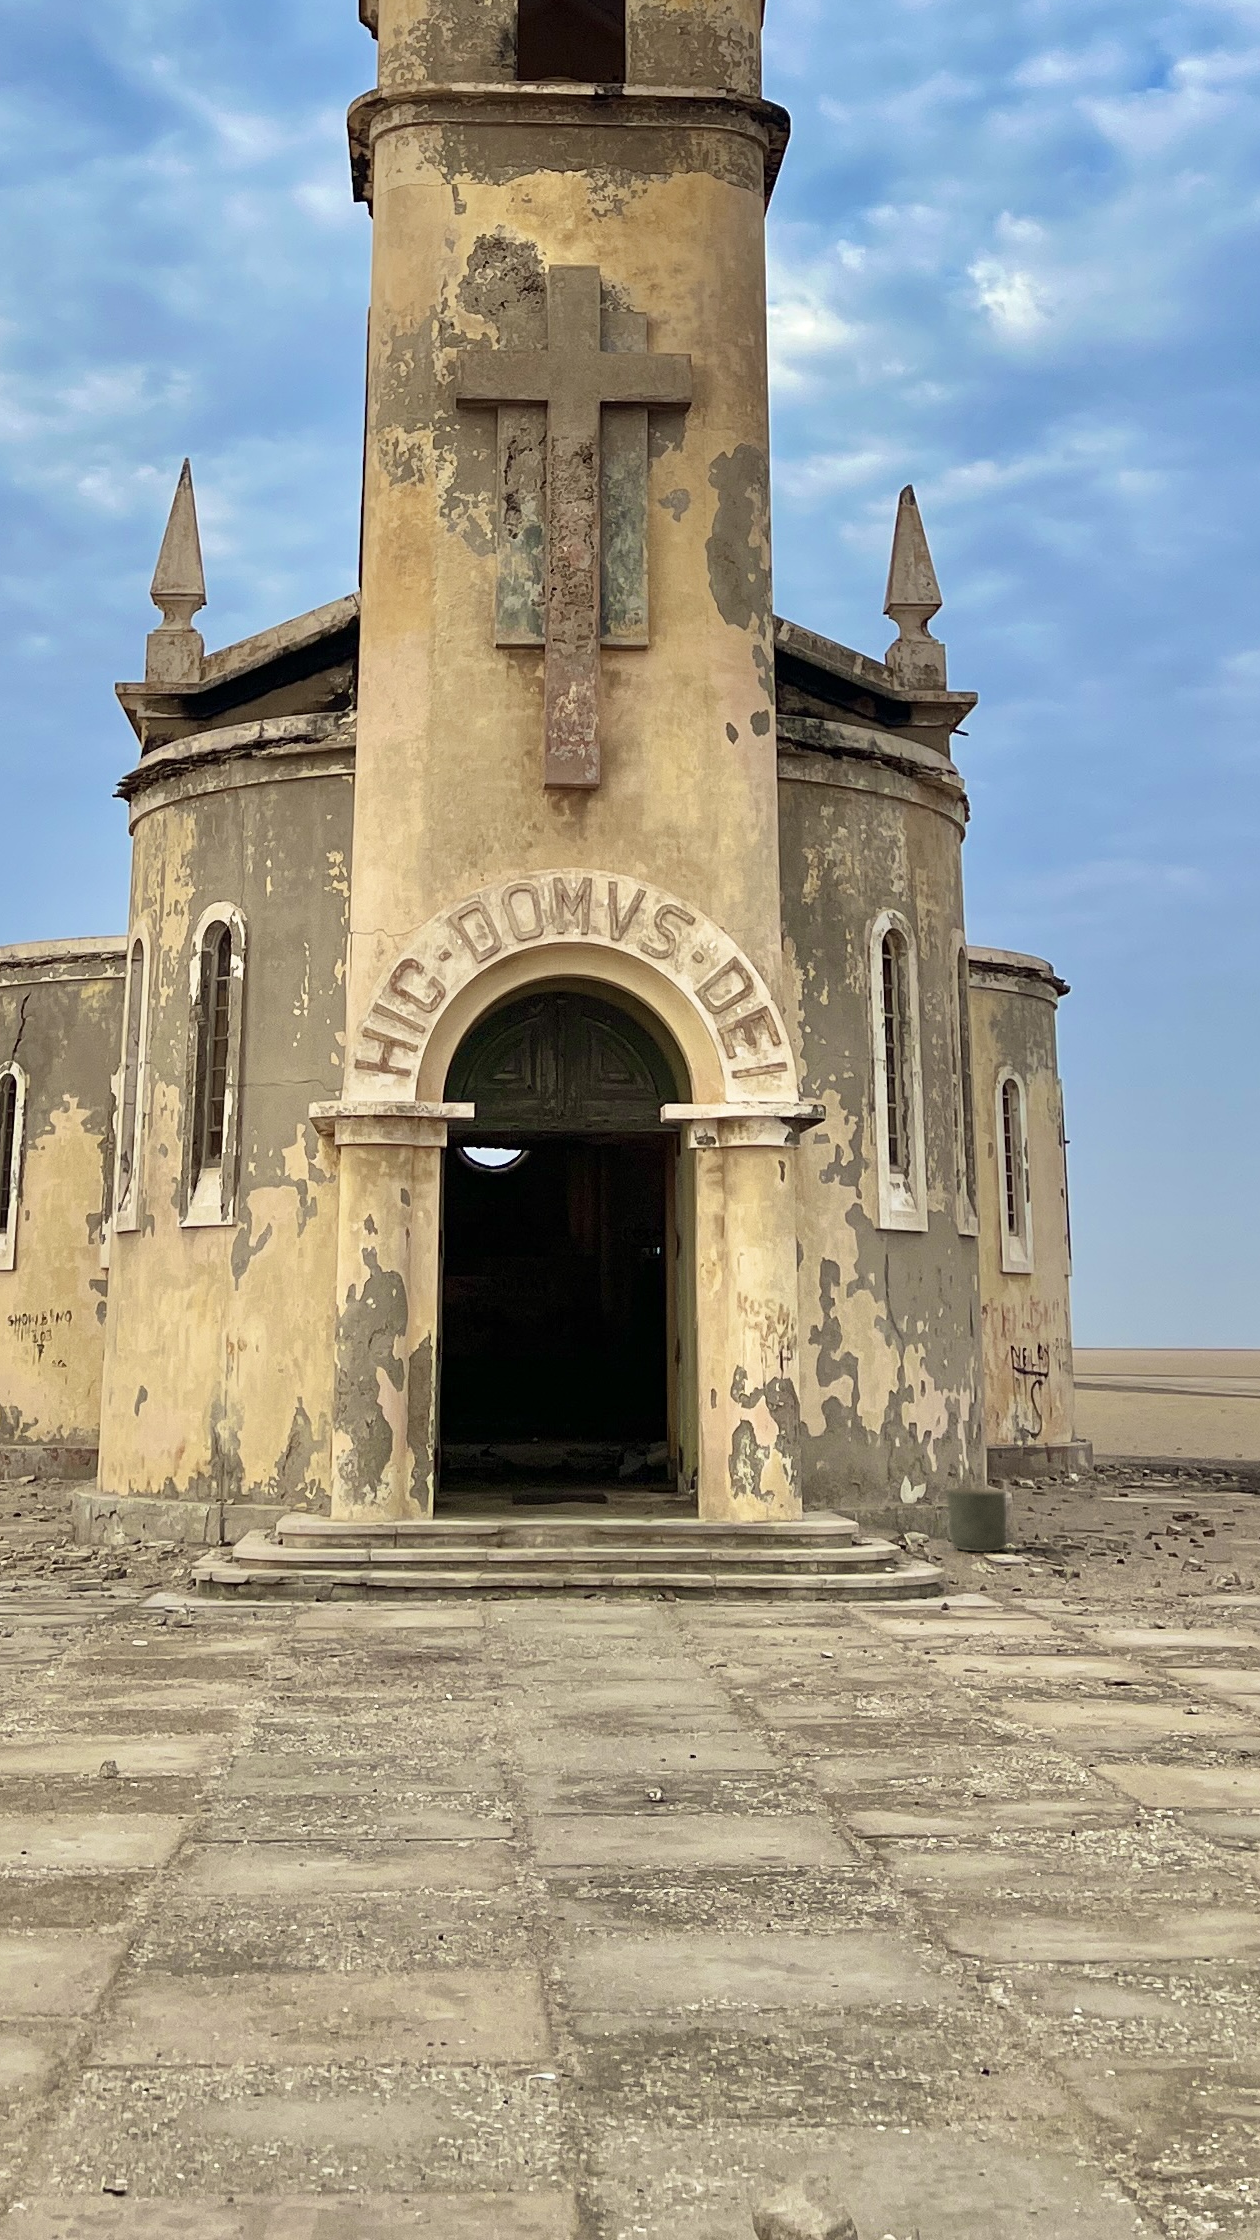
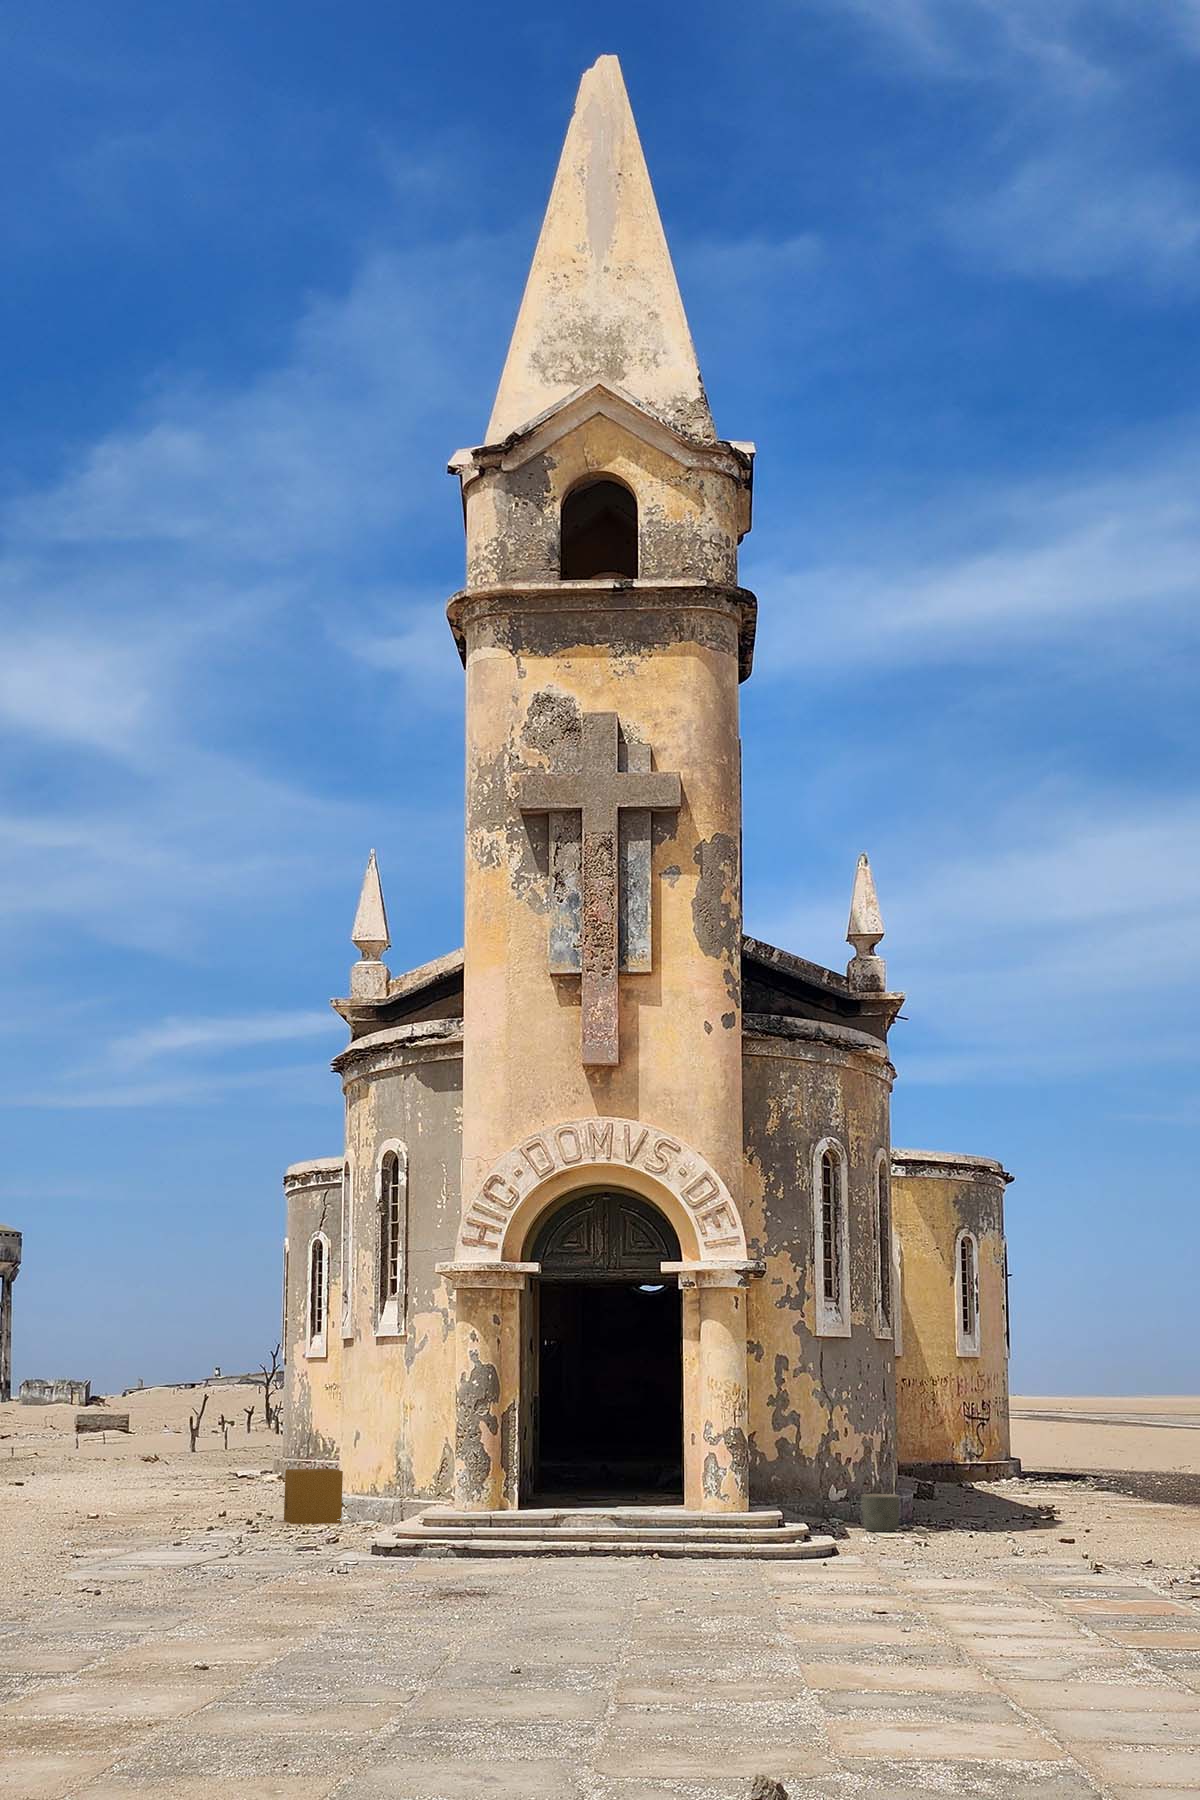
cardboard box: none [24,1444,125,1539] -> present [284,1469,343,1524]

